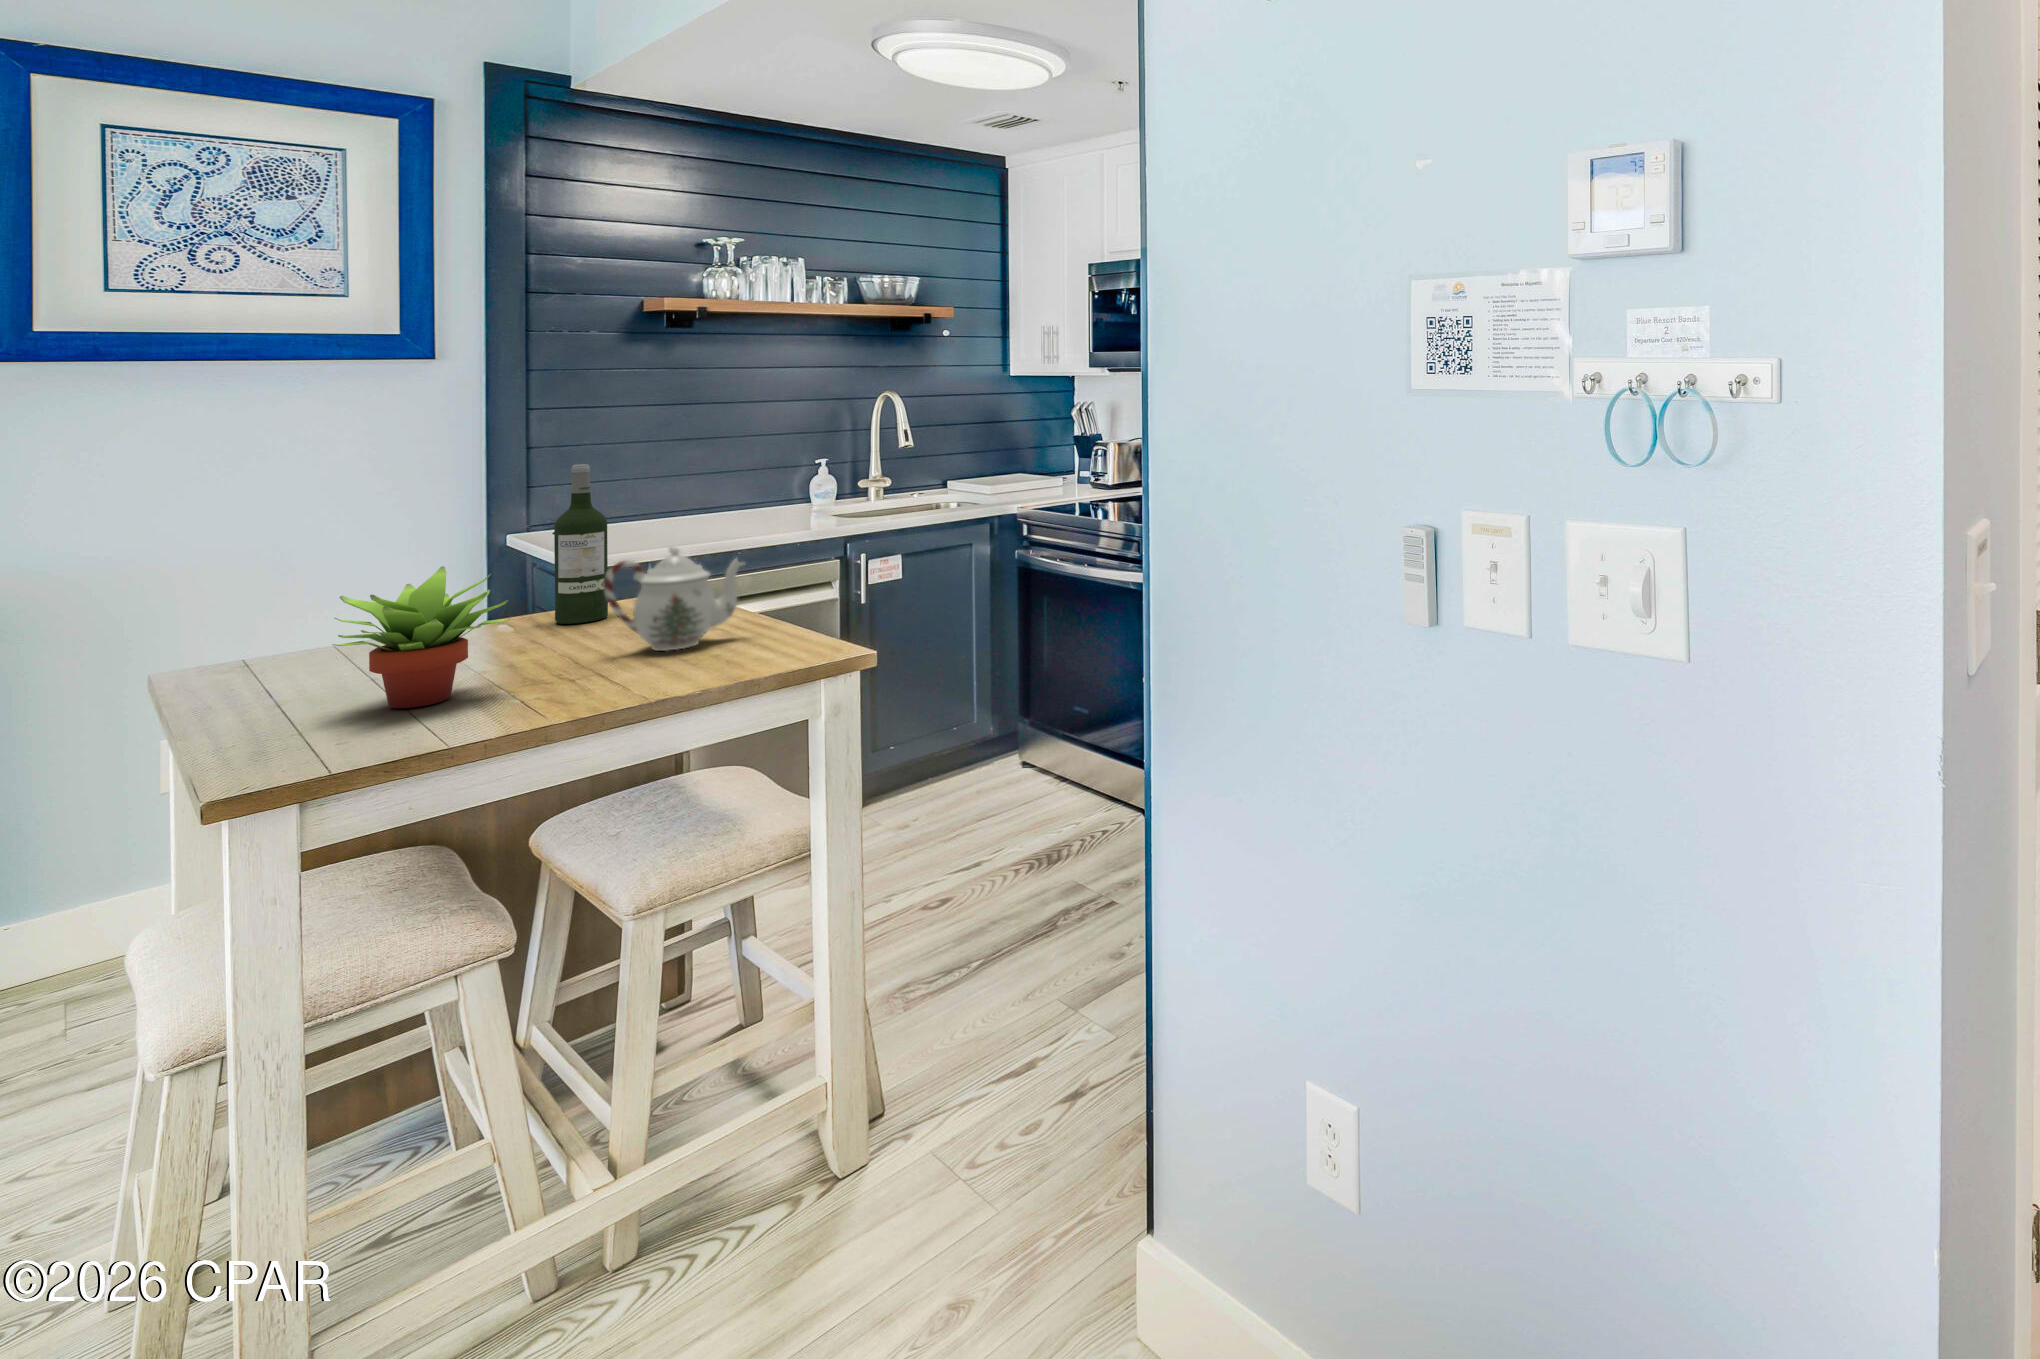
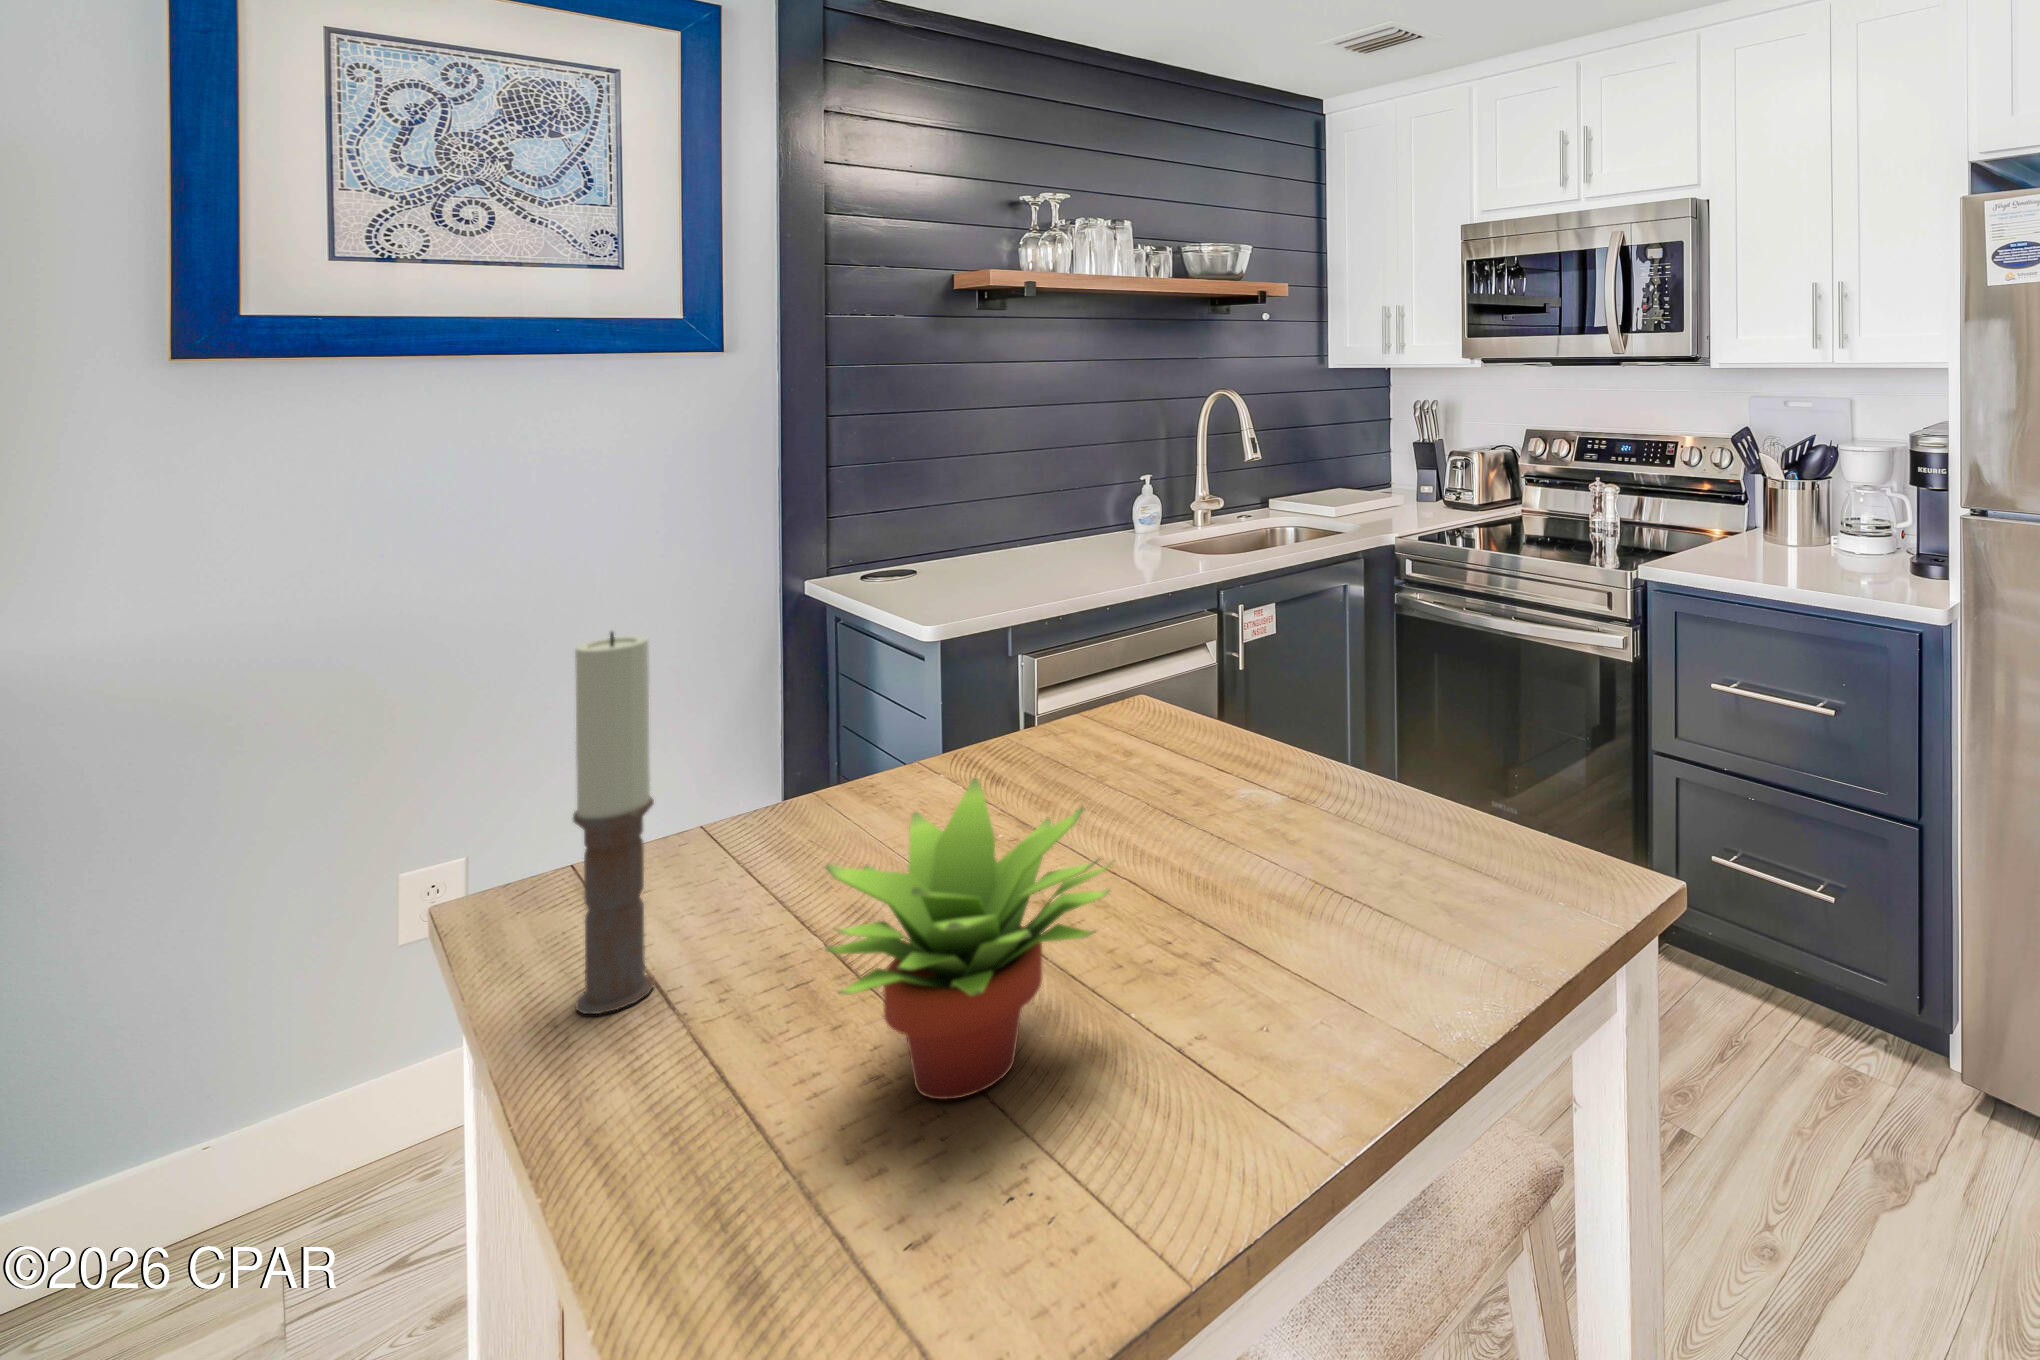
wine bottle: present [554,464,608,624] -> none [1020,533,1091,798]
candle: none [220,496,269,694] -> present [573,632,654,1014]
teapot: present [605,546,744,651] -> none [1188,700,1378,894]

